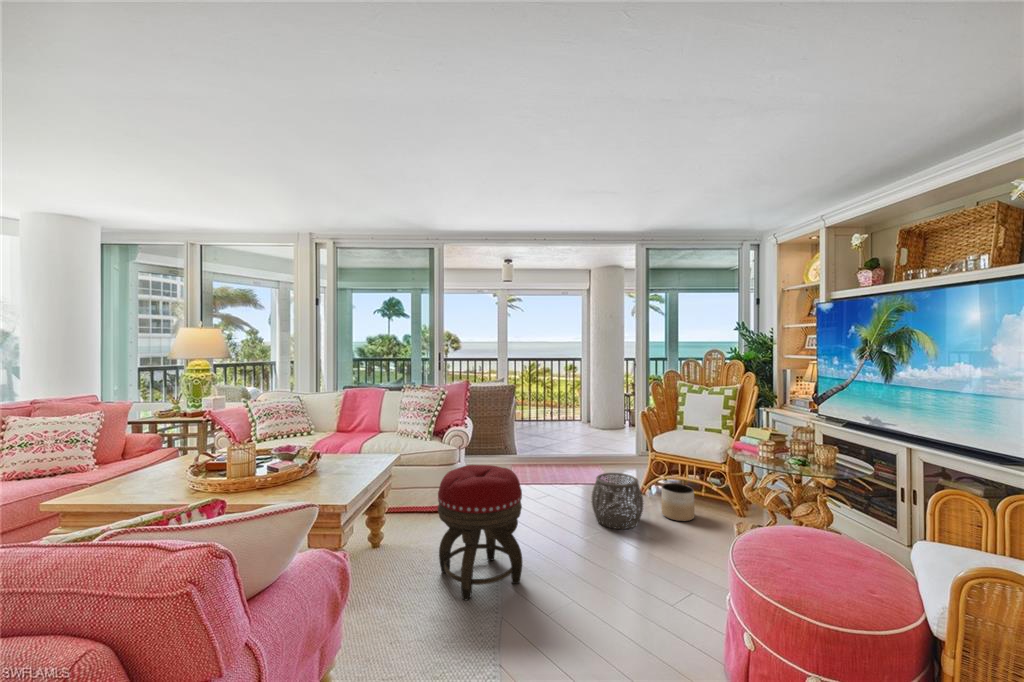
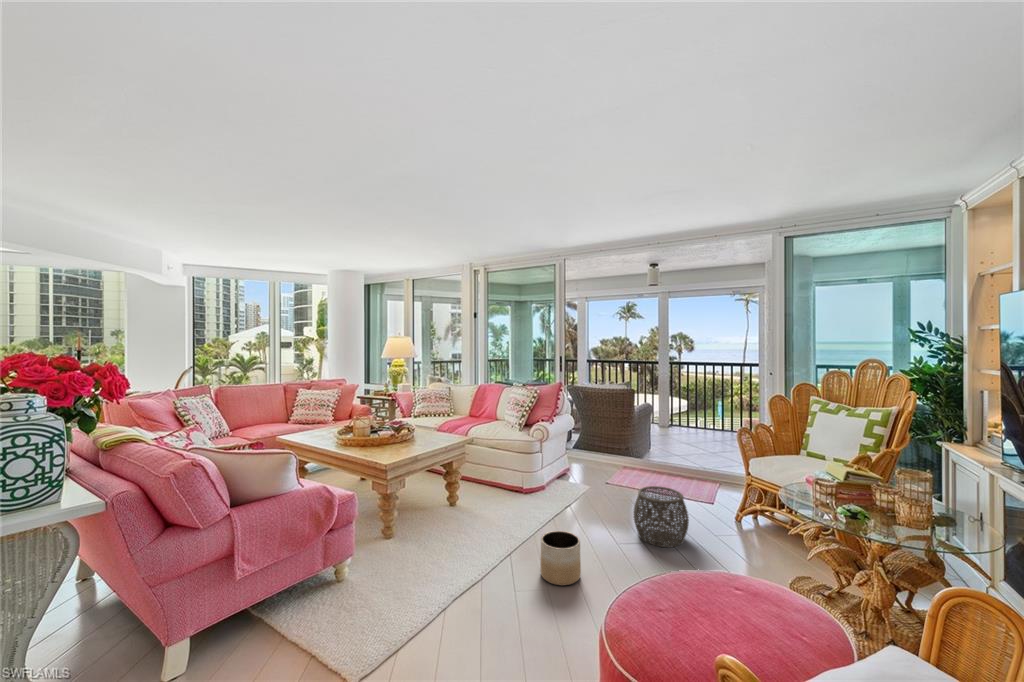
footstool: present [438,465,522,600] -> none [453,453,521,556]
planter: present [661,483,695,521] -> present [541,531,581,586]

